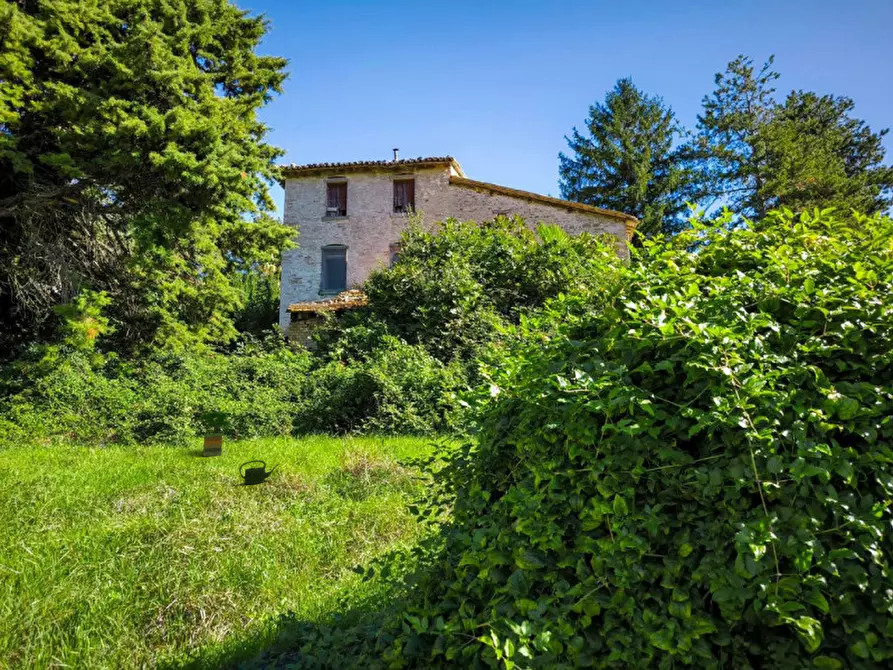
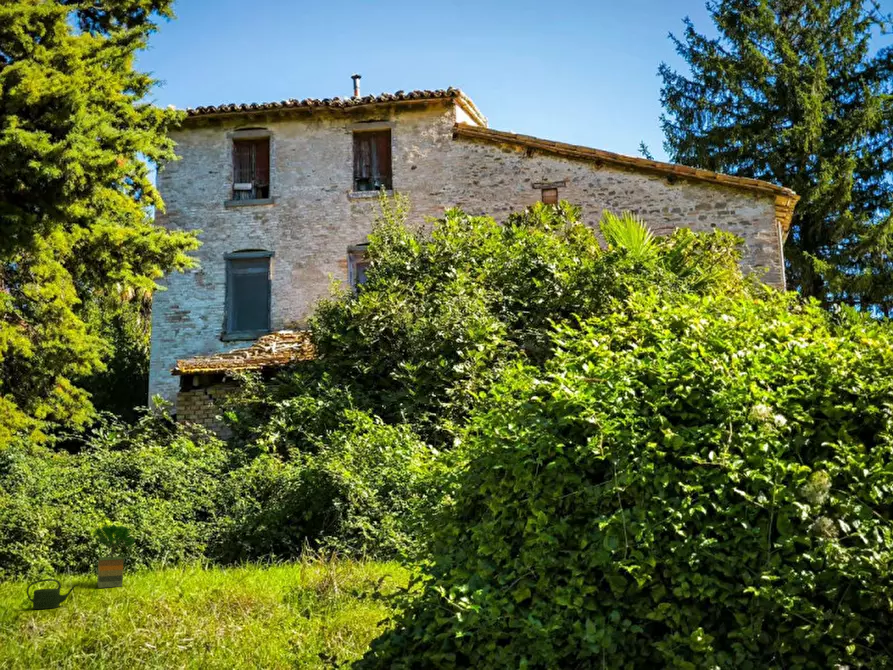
watering can: present [239,460,279,484] -> present [26,579,78,609]

